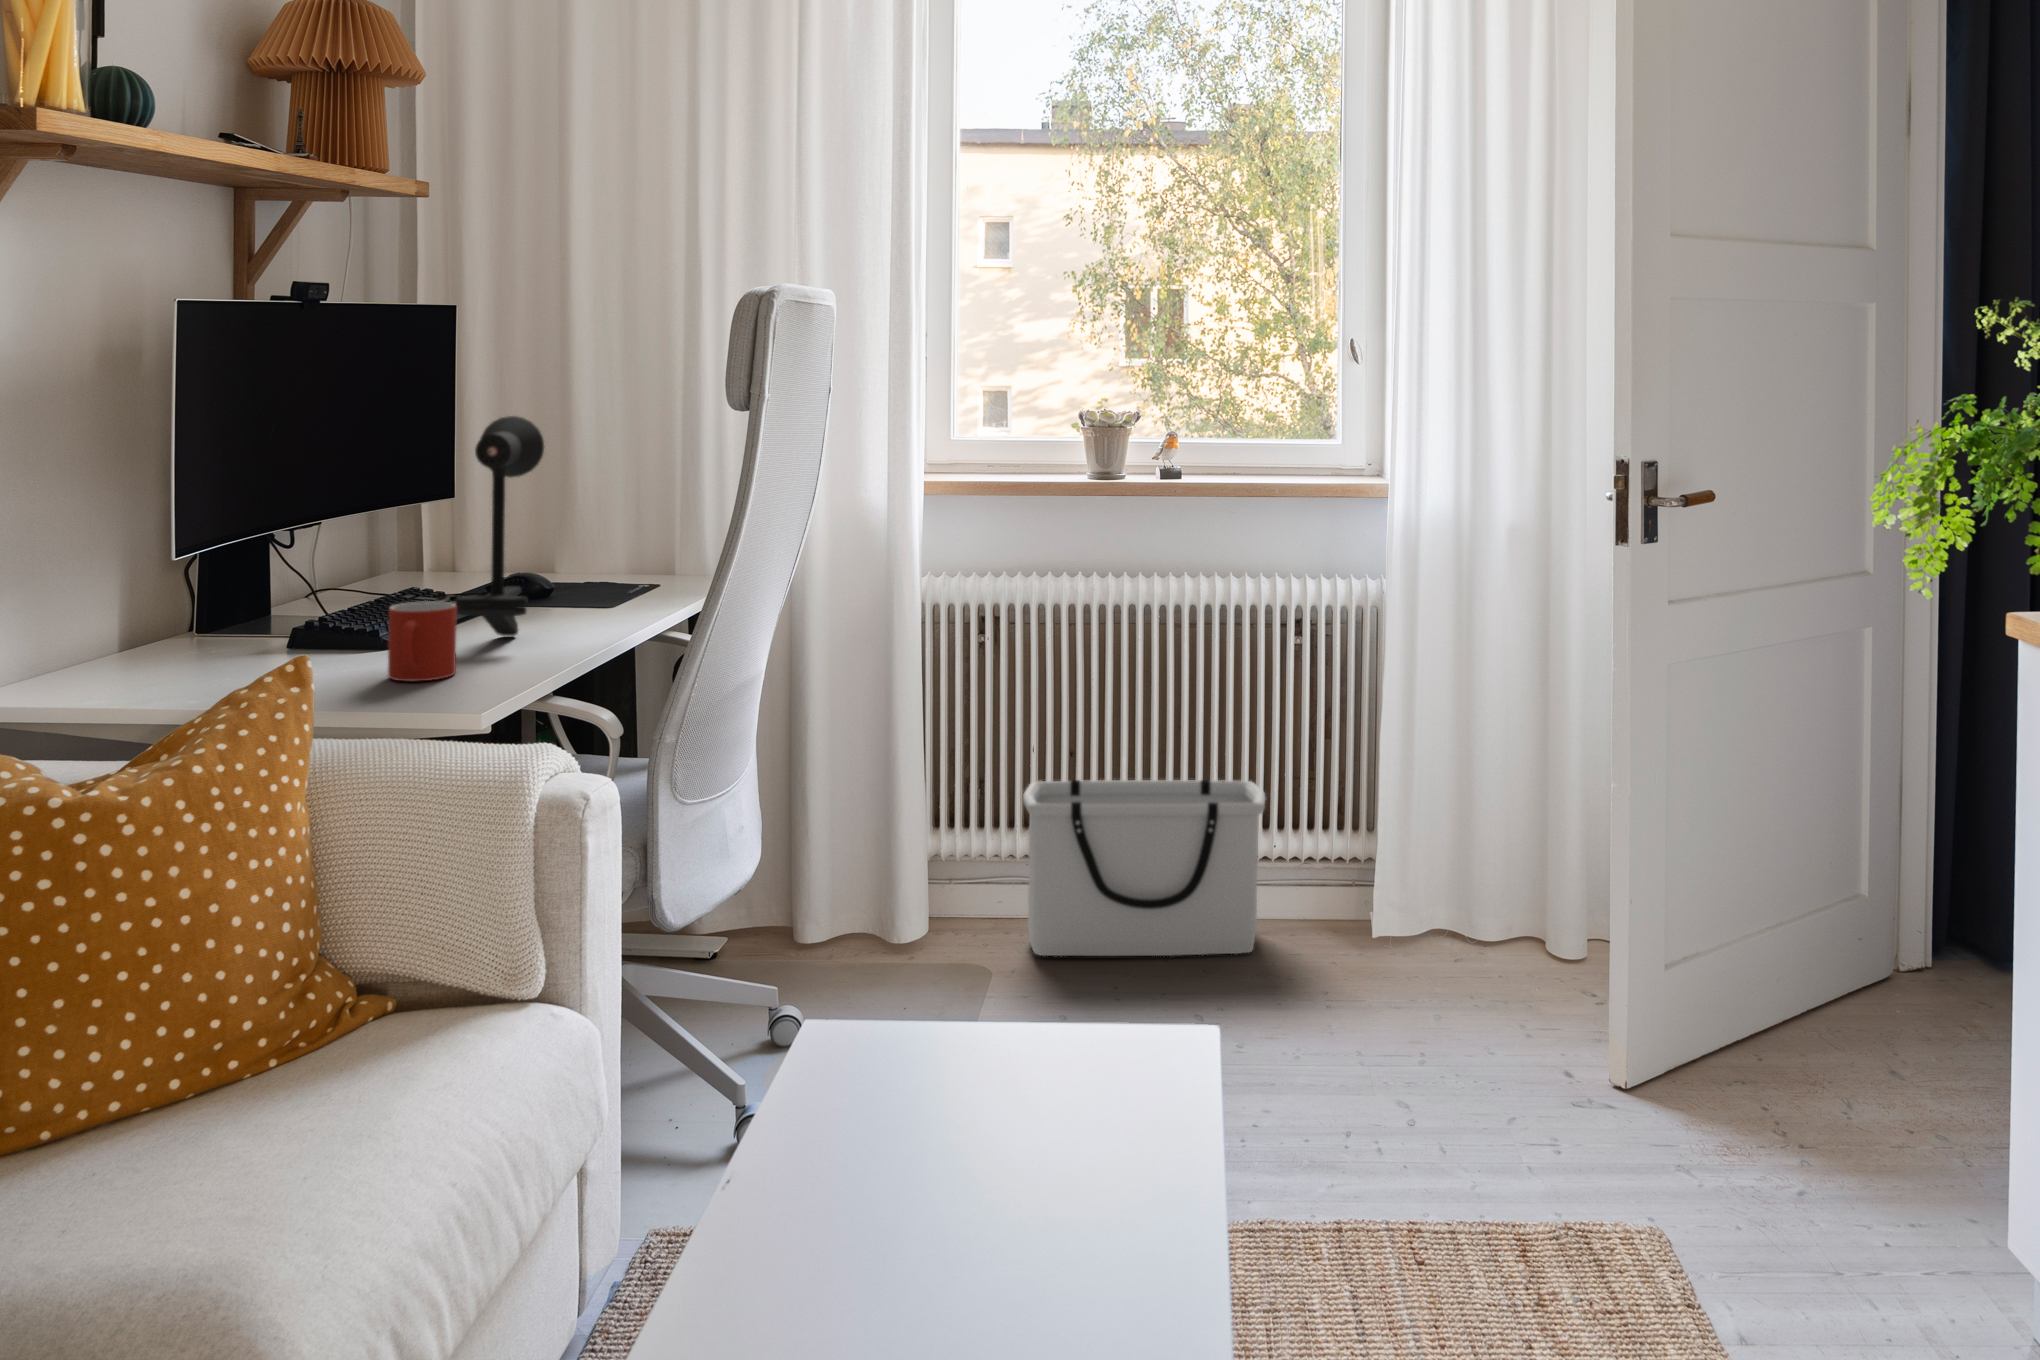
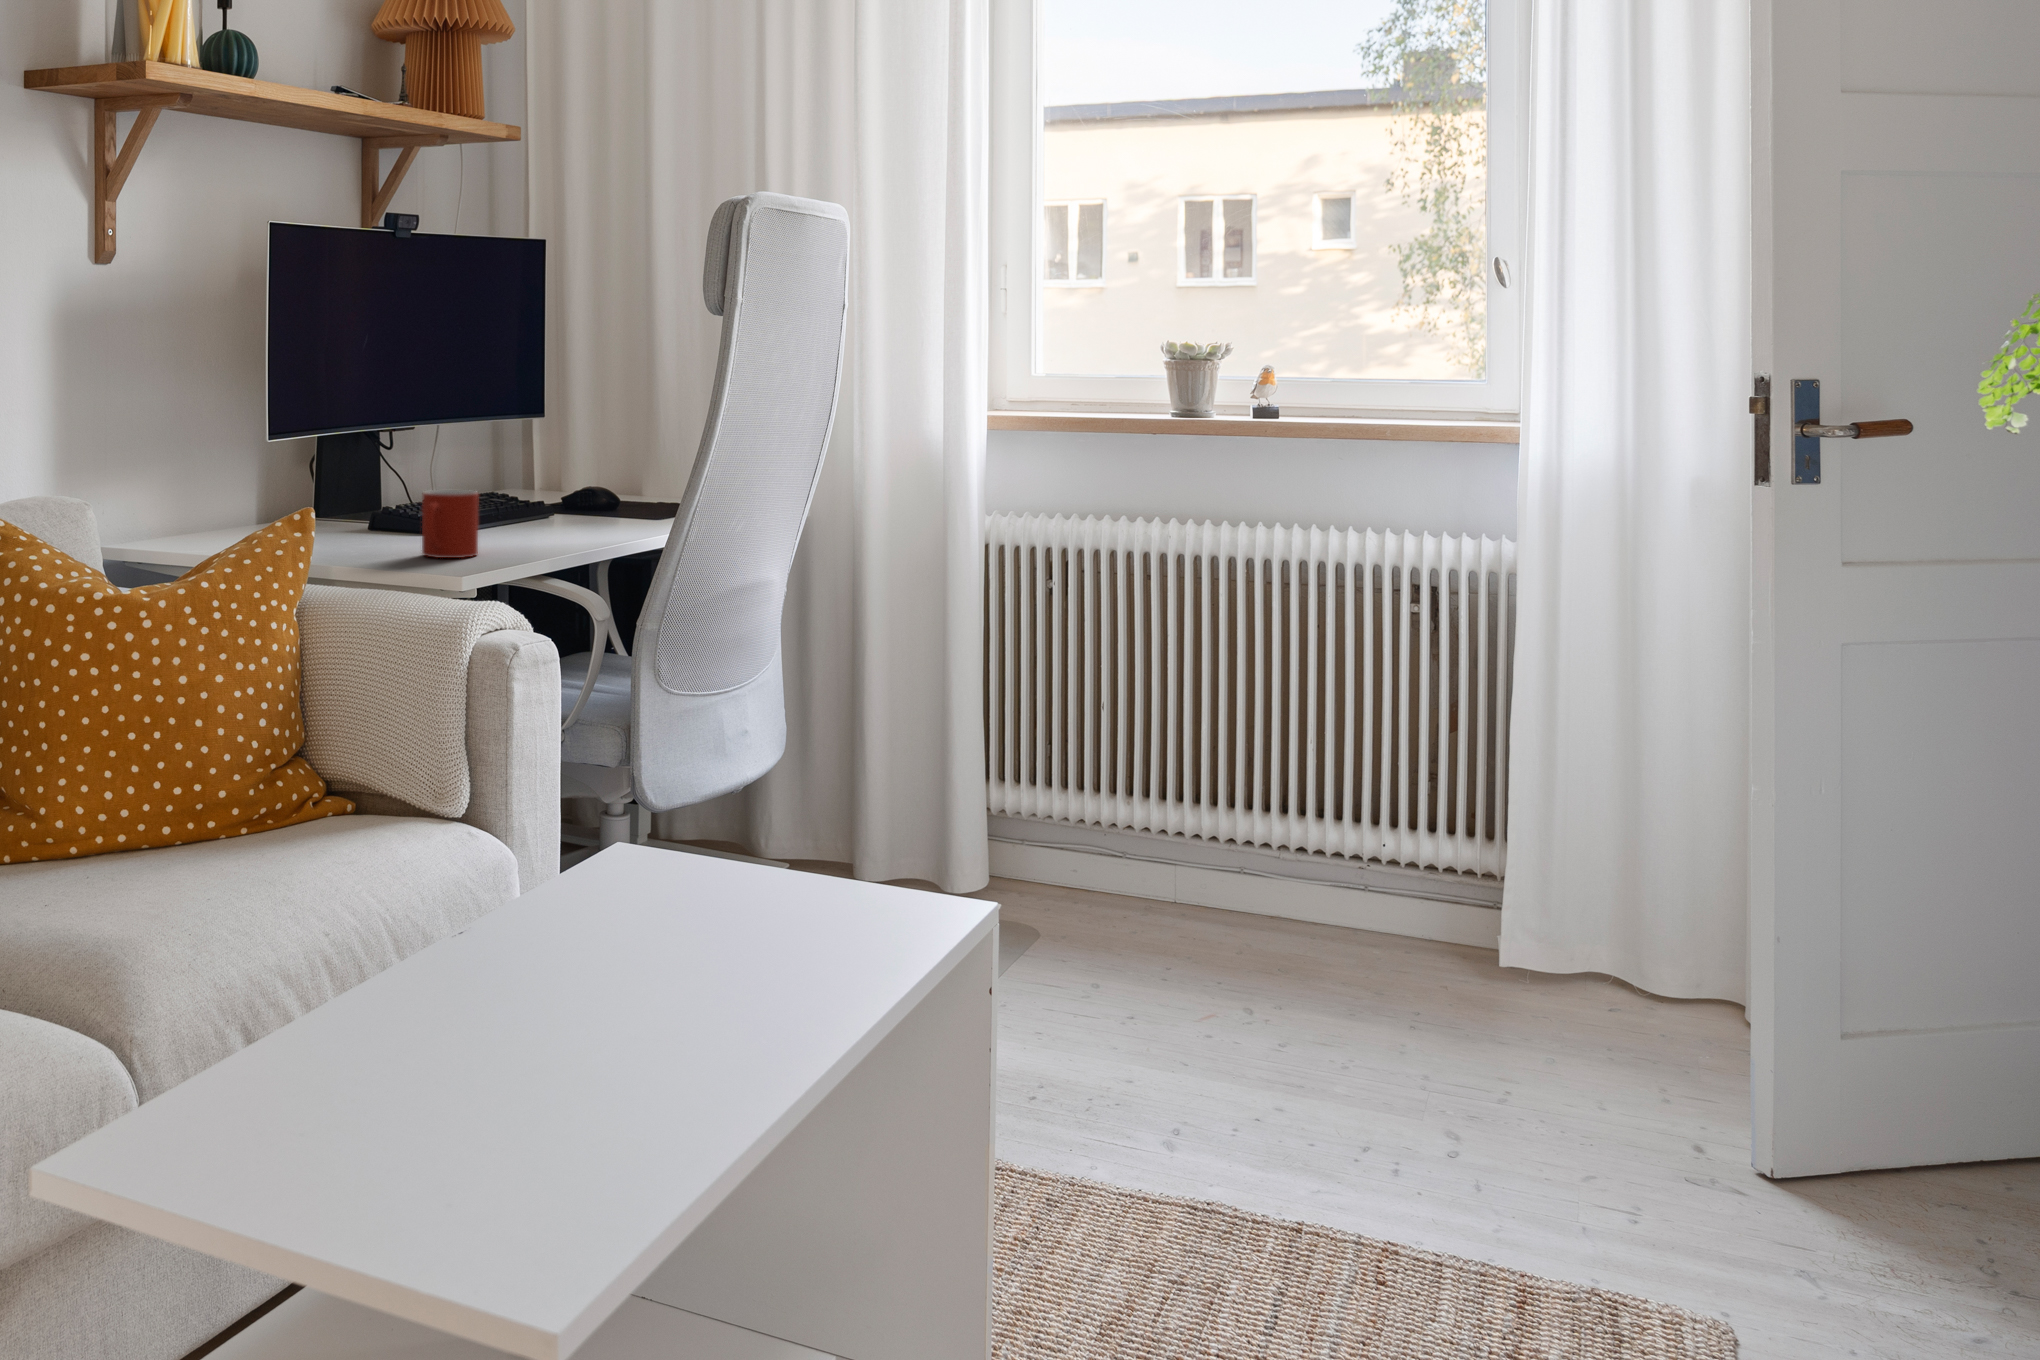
desk lamp: present [455,416,544,636] -> none [492,330,576,535]
storage bin: present [1023,780,1266,956] -> none [1080,744,1365,960]

